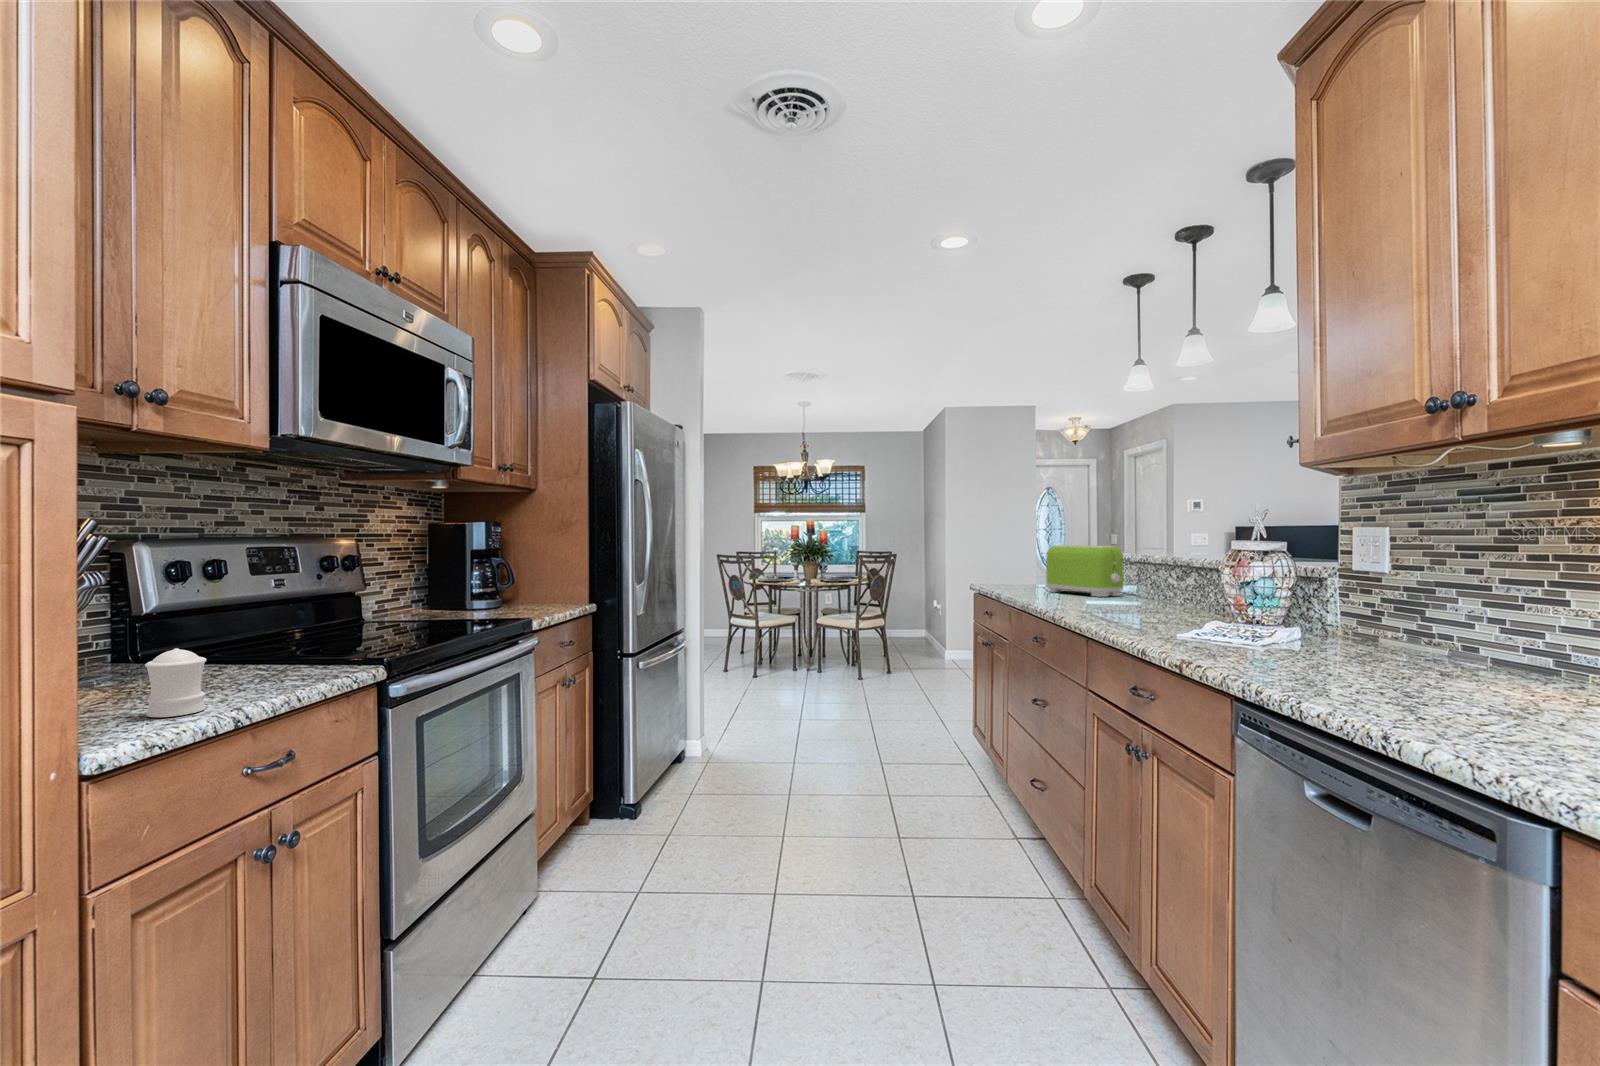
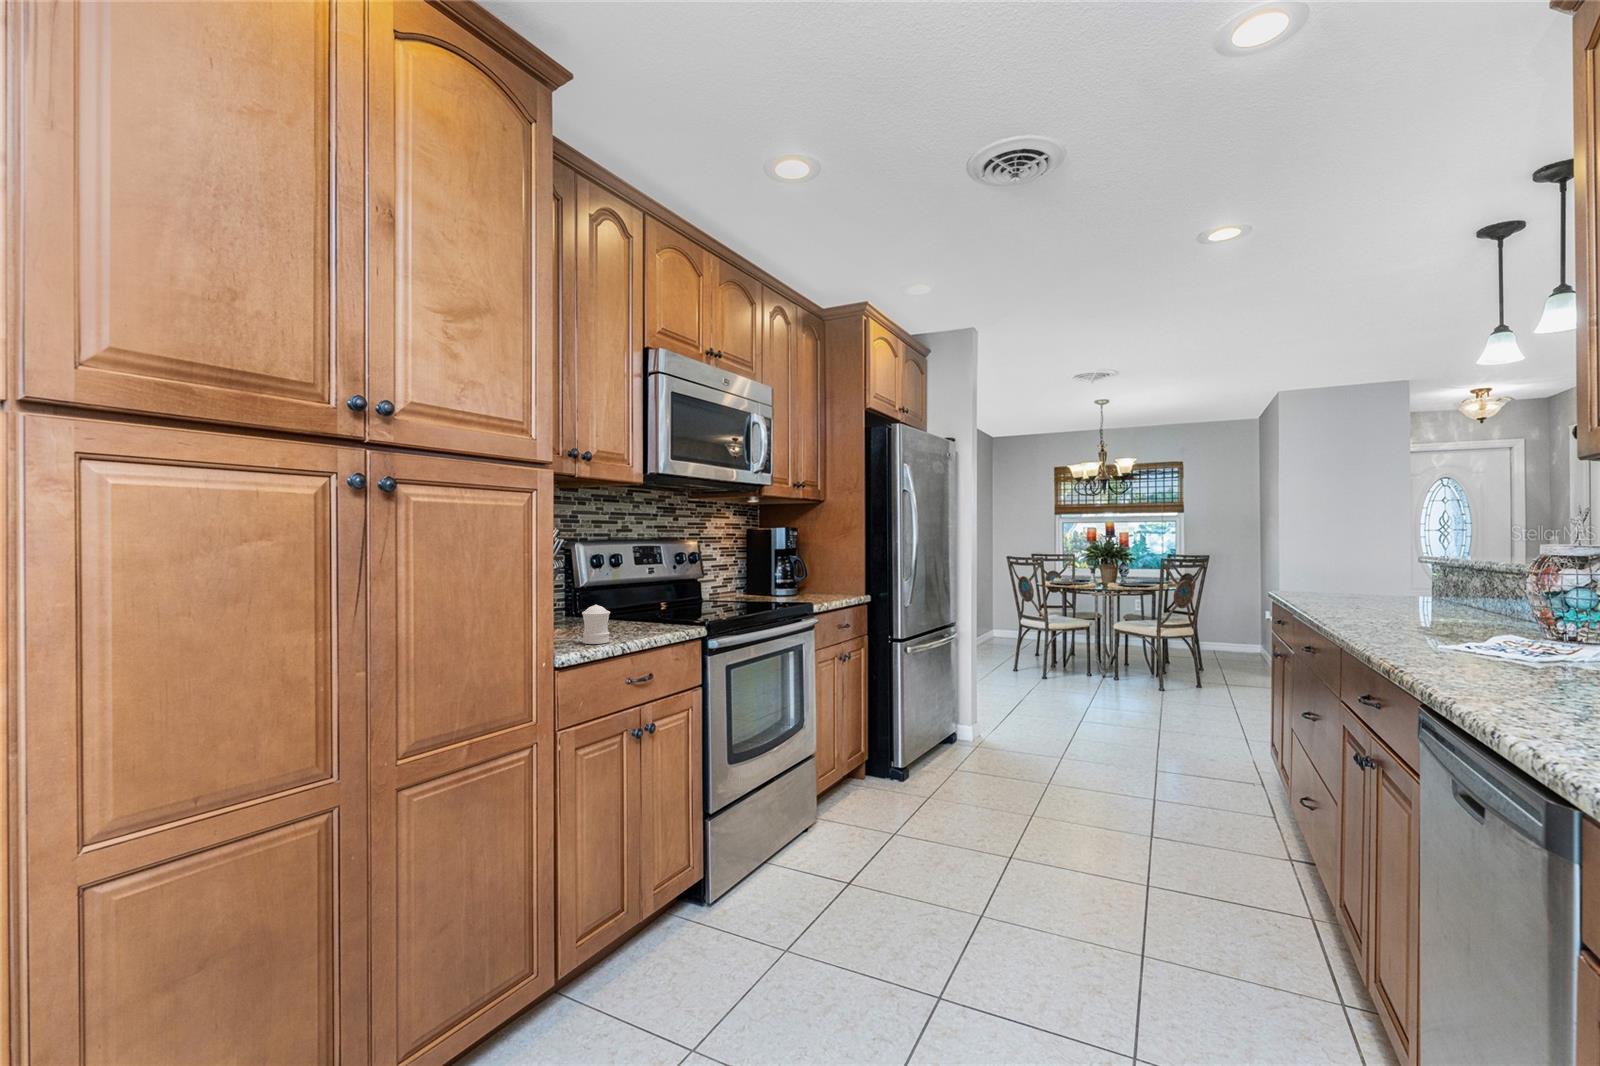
toaster: present [1046,545,1123,597] -> none [1347,550,1447,608]

